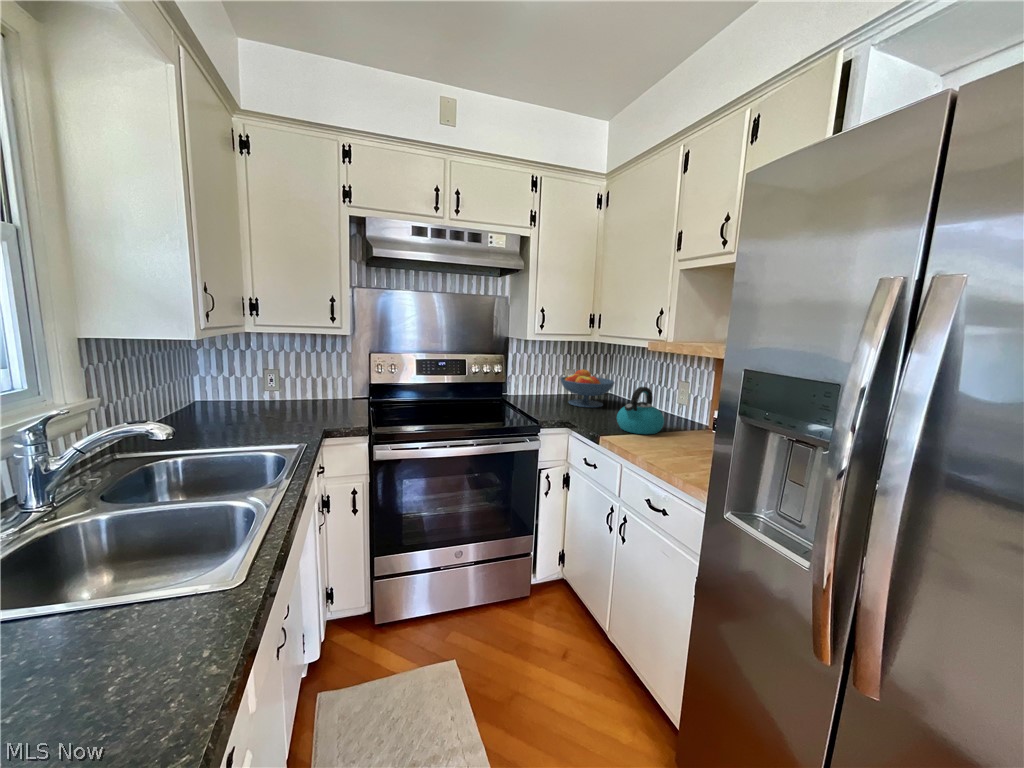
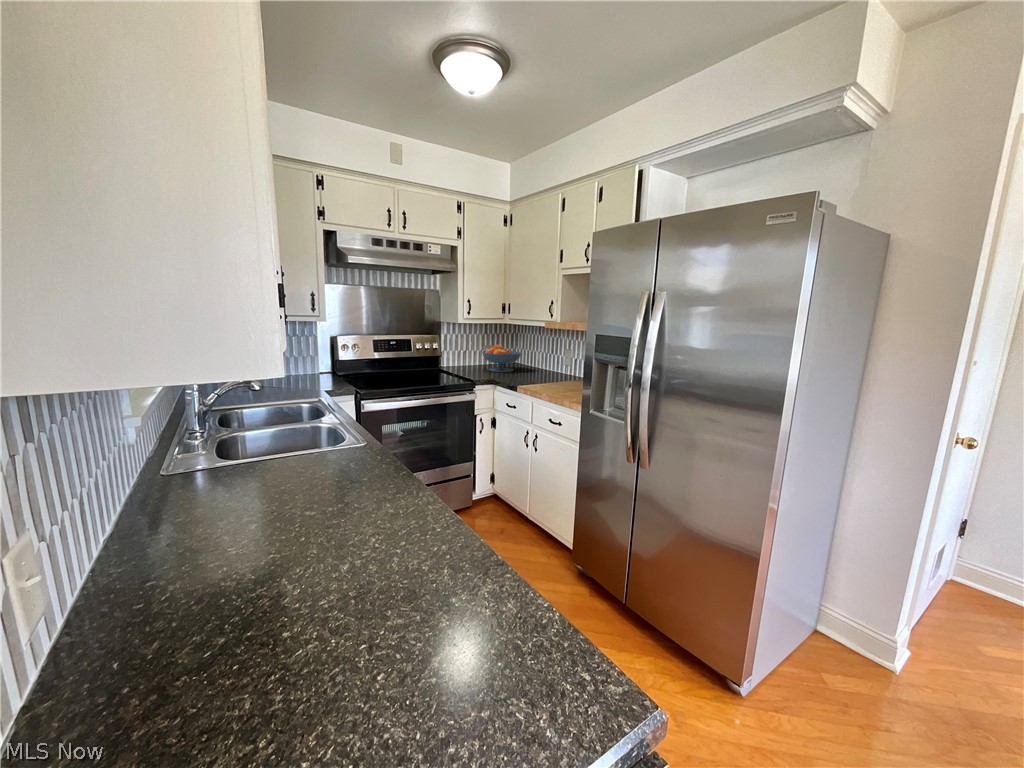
kettle: present [617,387,664,434] -> none [526,353,557,384]

